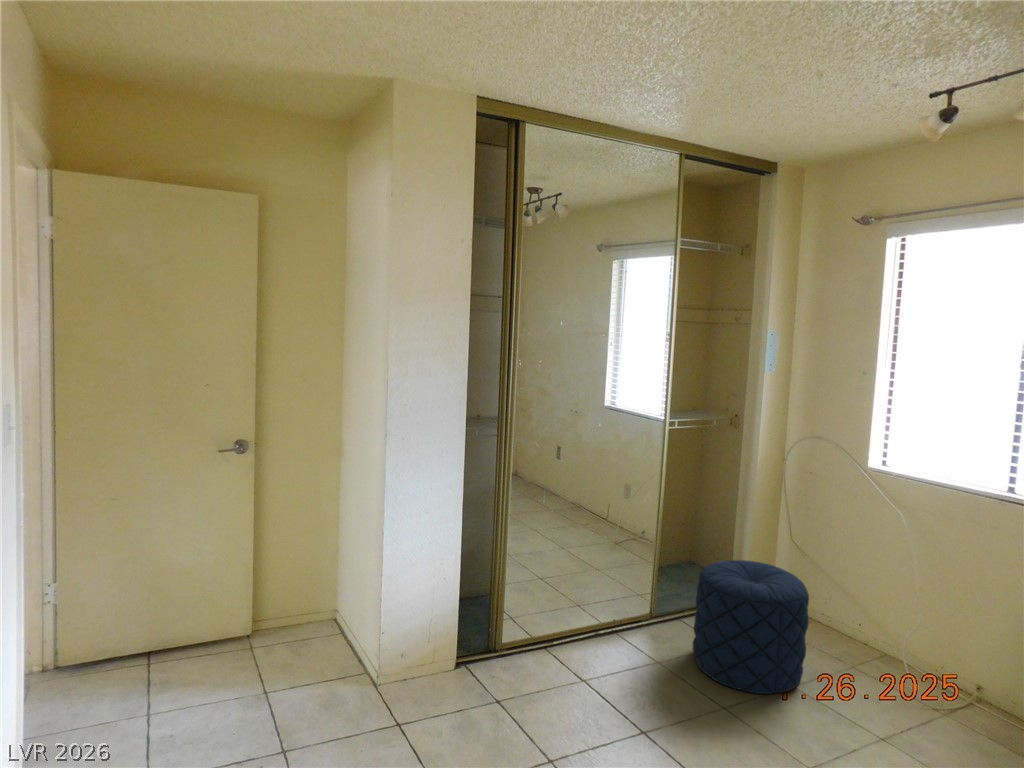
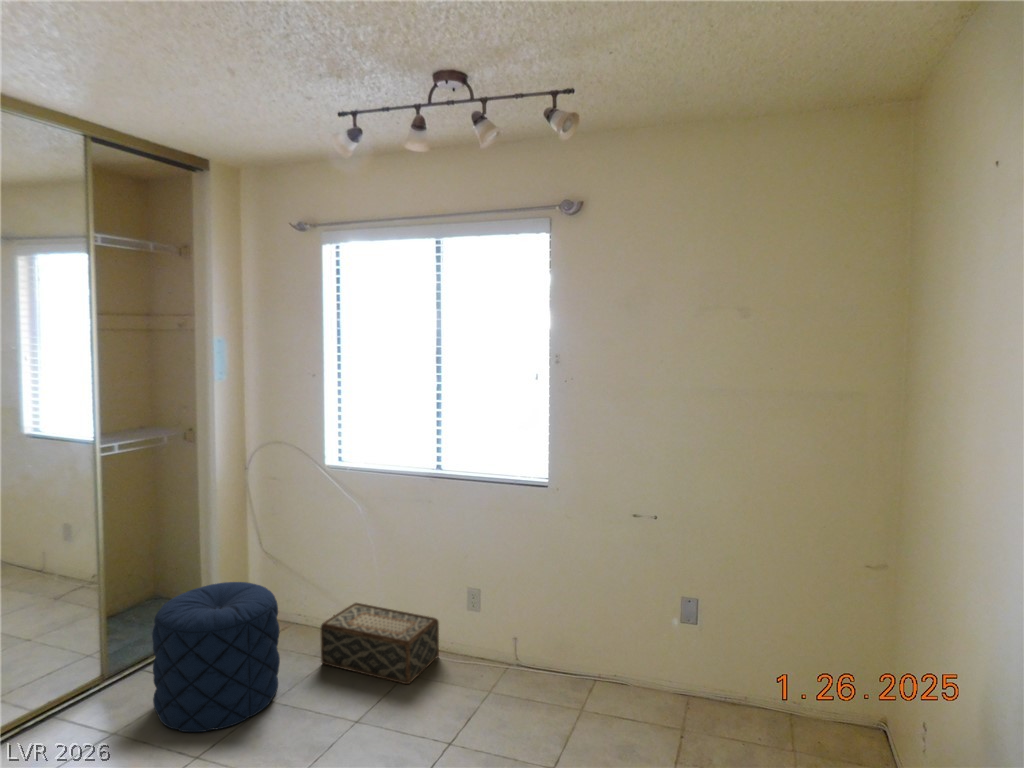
woven basket: none [848,623,1002,732] -> present [321,603,439,684]

